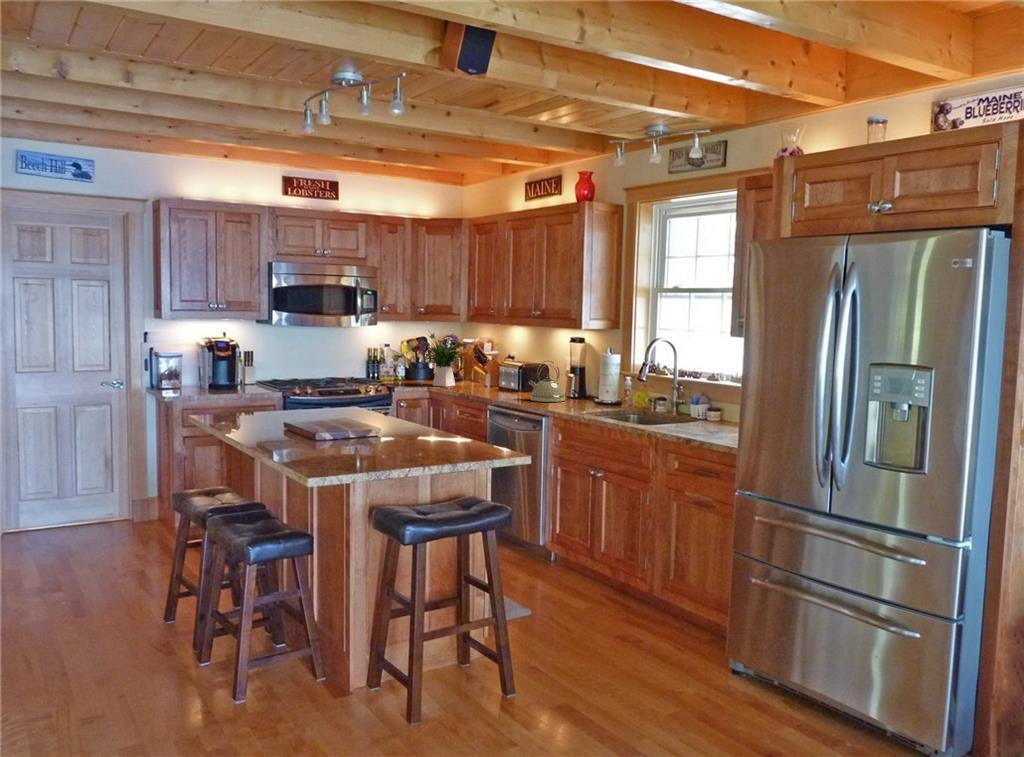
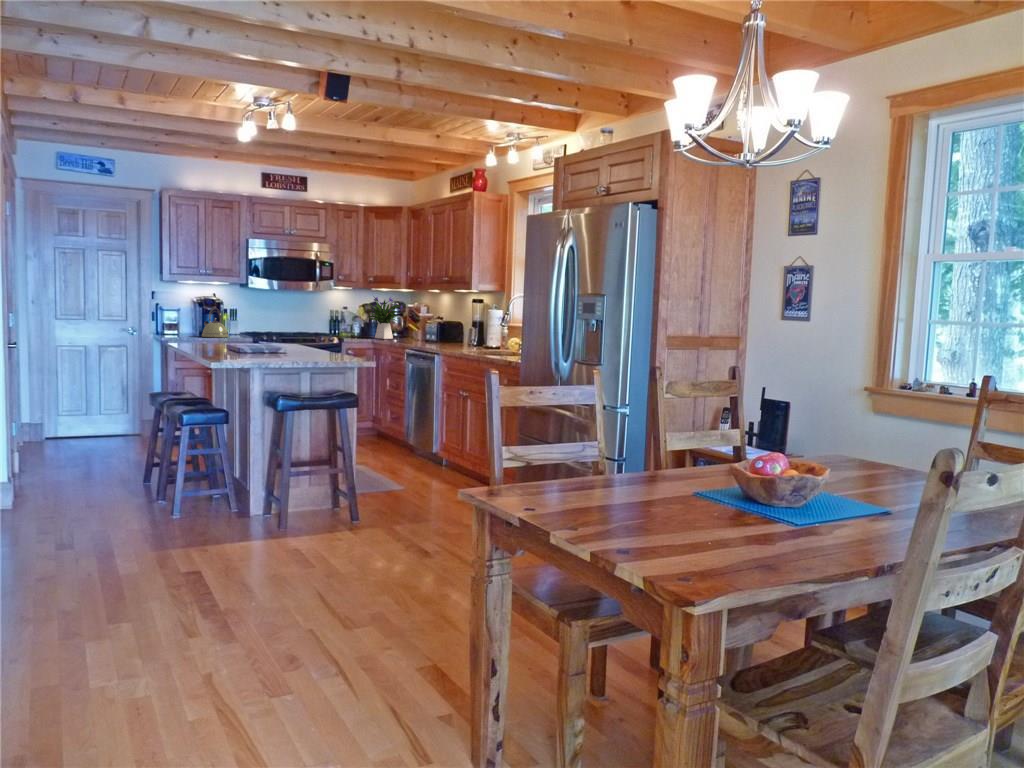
kettle: present [528,361,565,402] -> present [202,308,228,337]

